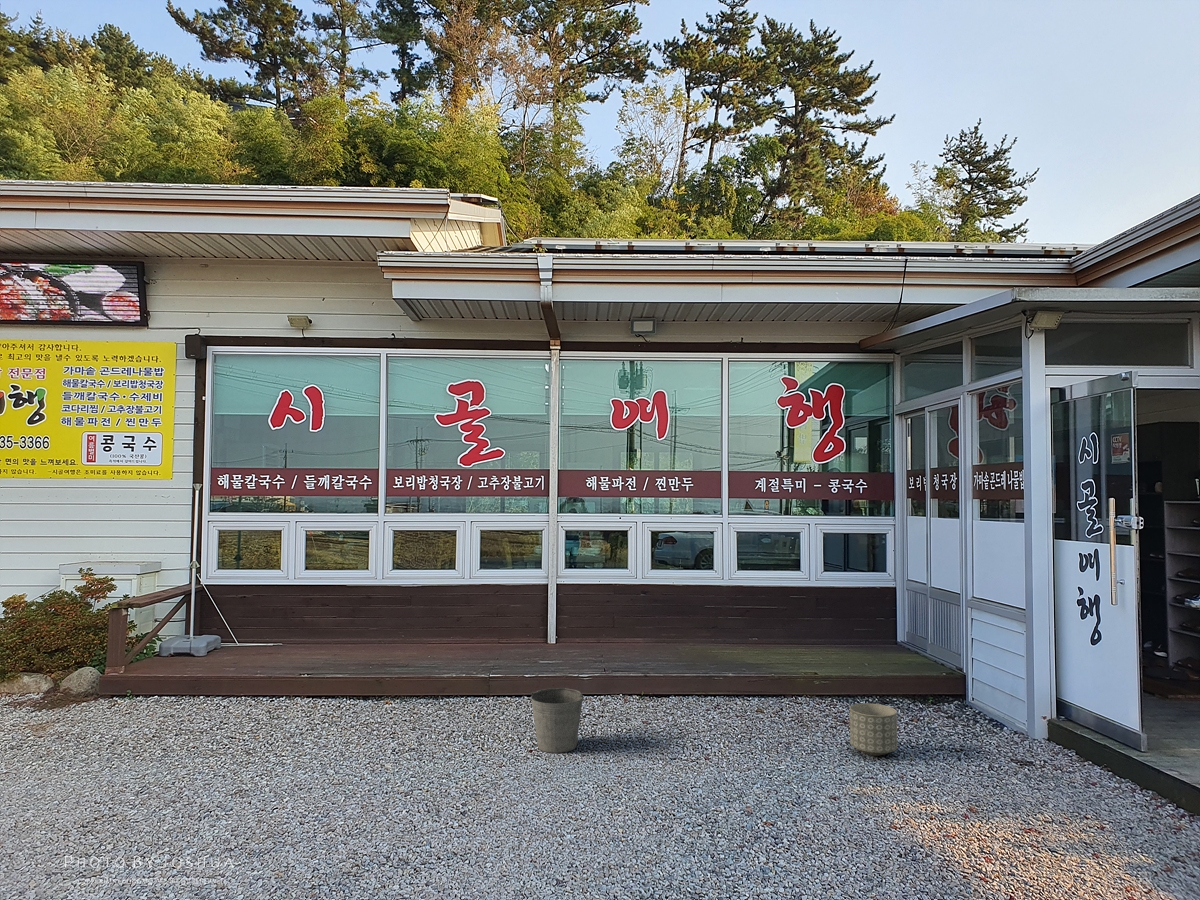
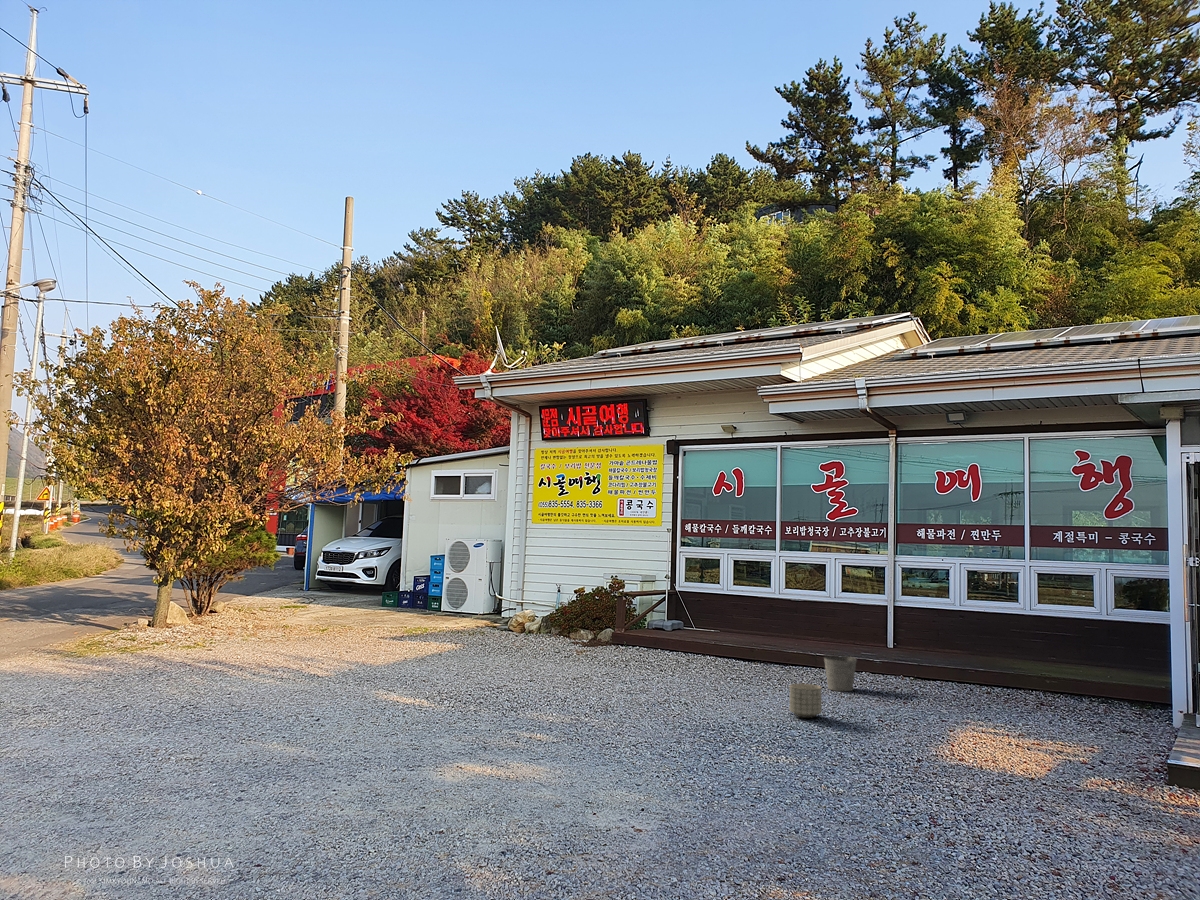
planter: present [850,703,897,756] -> present [789,684,822,718]

